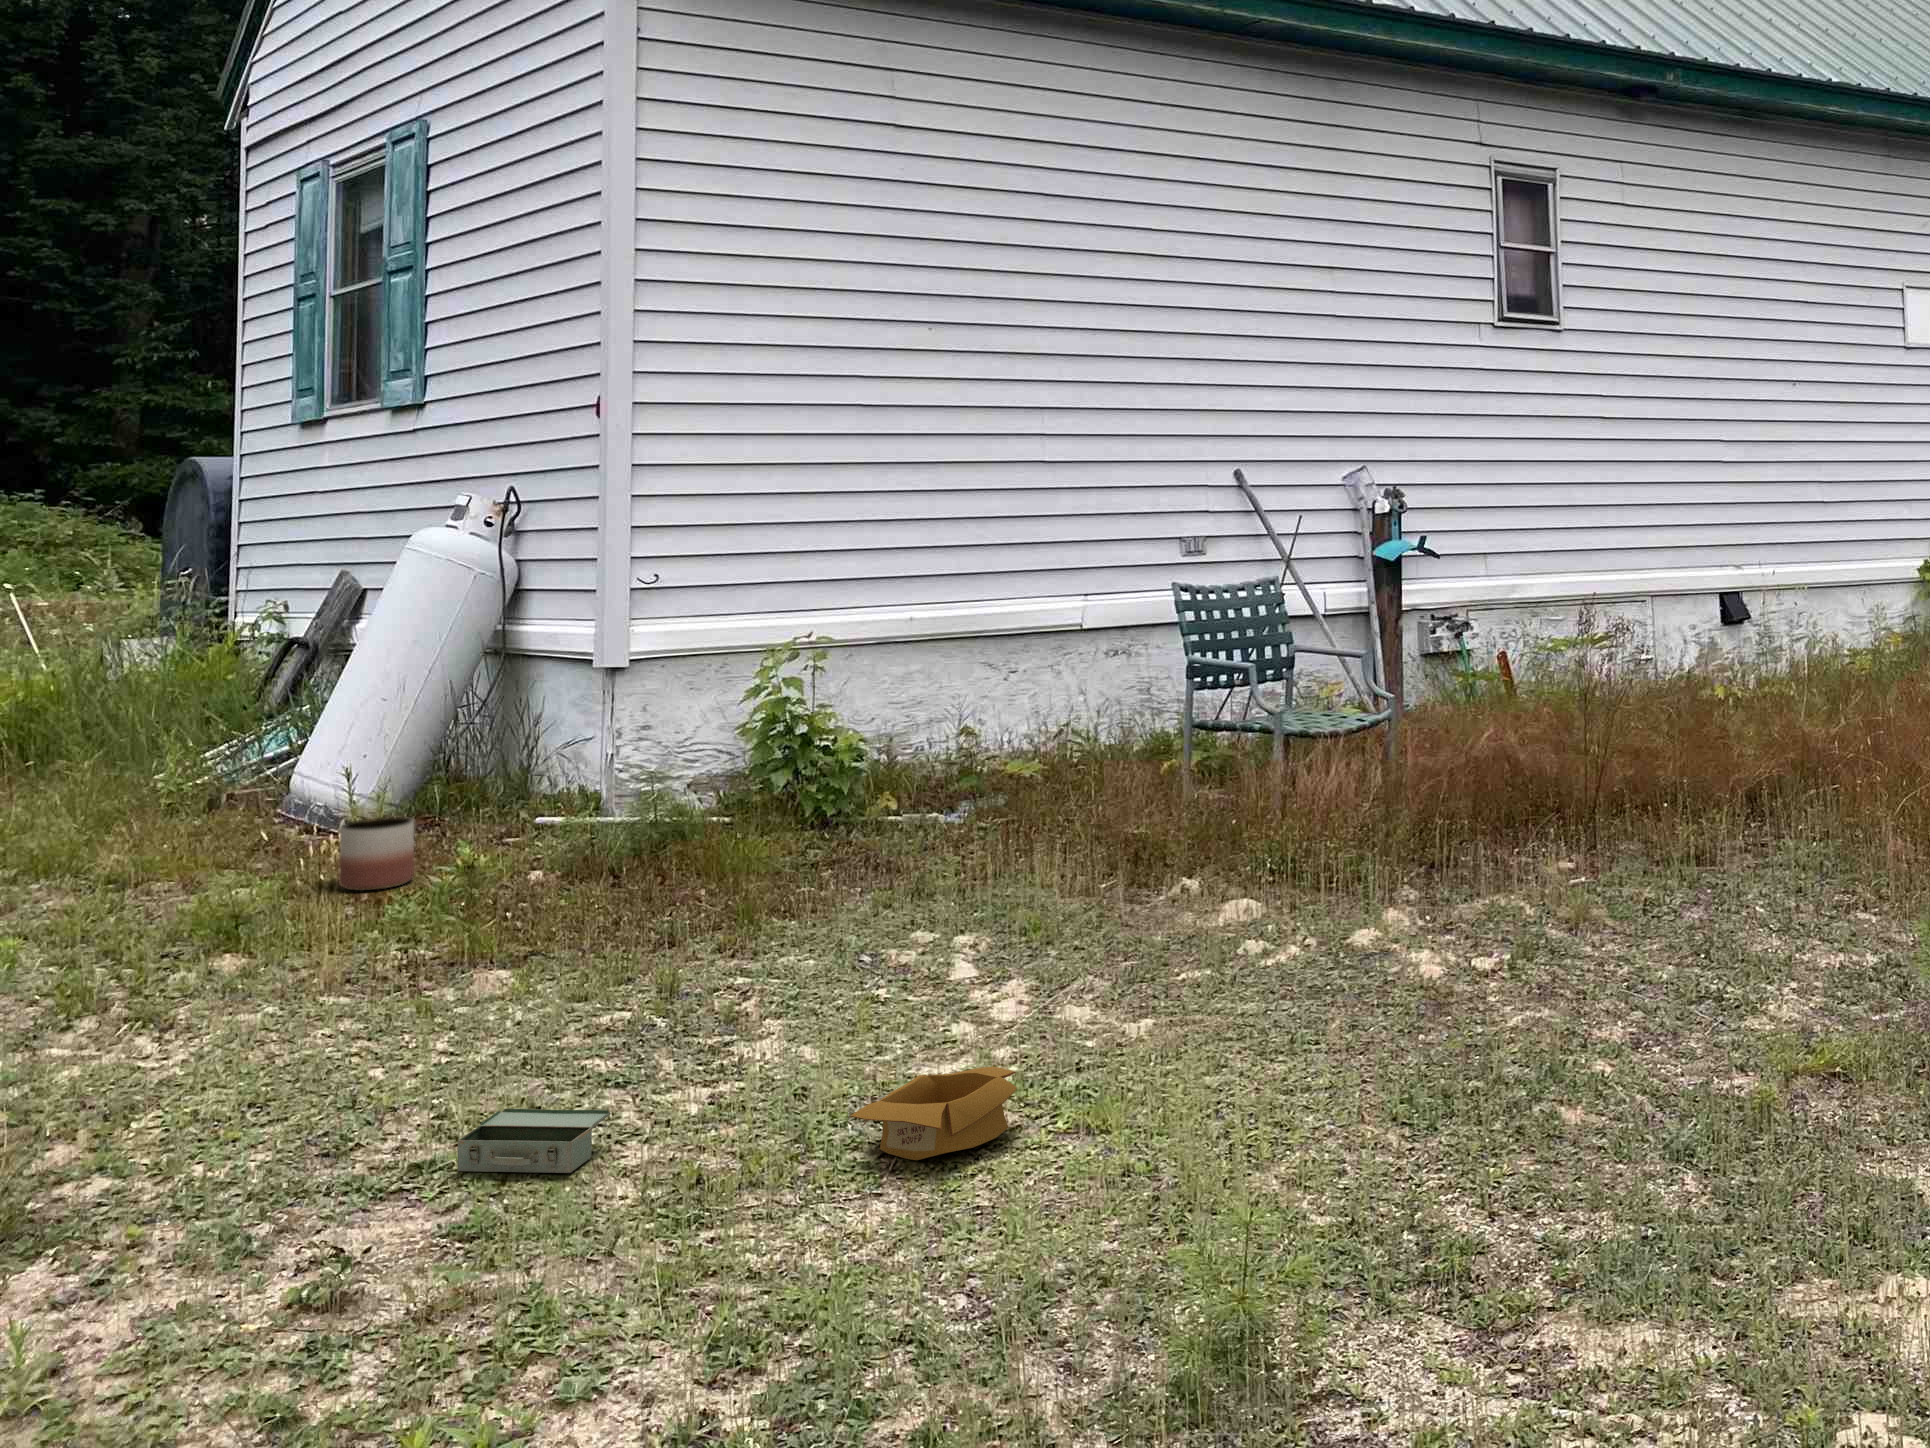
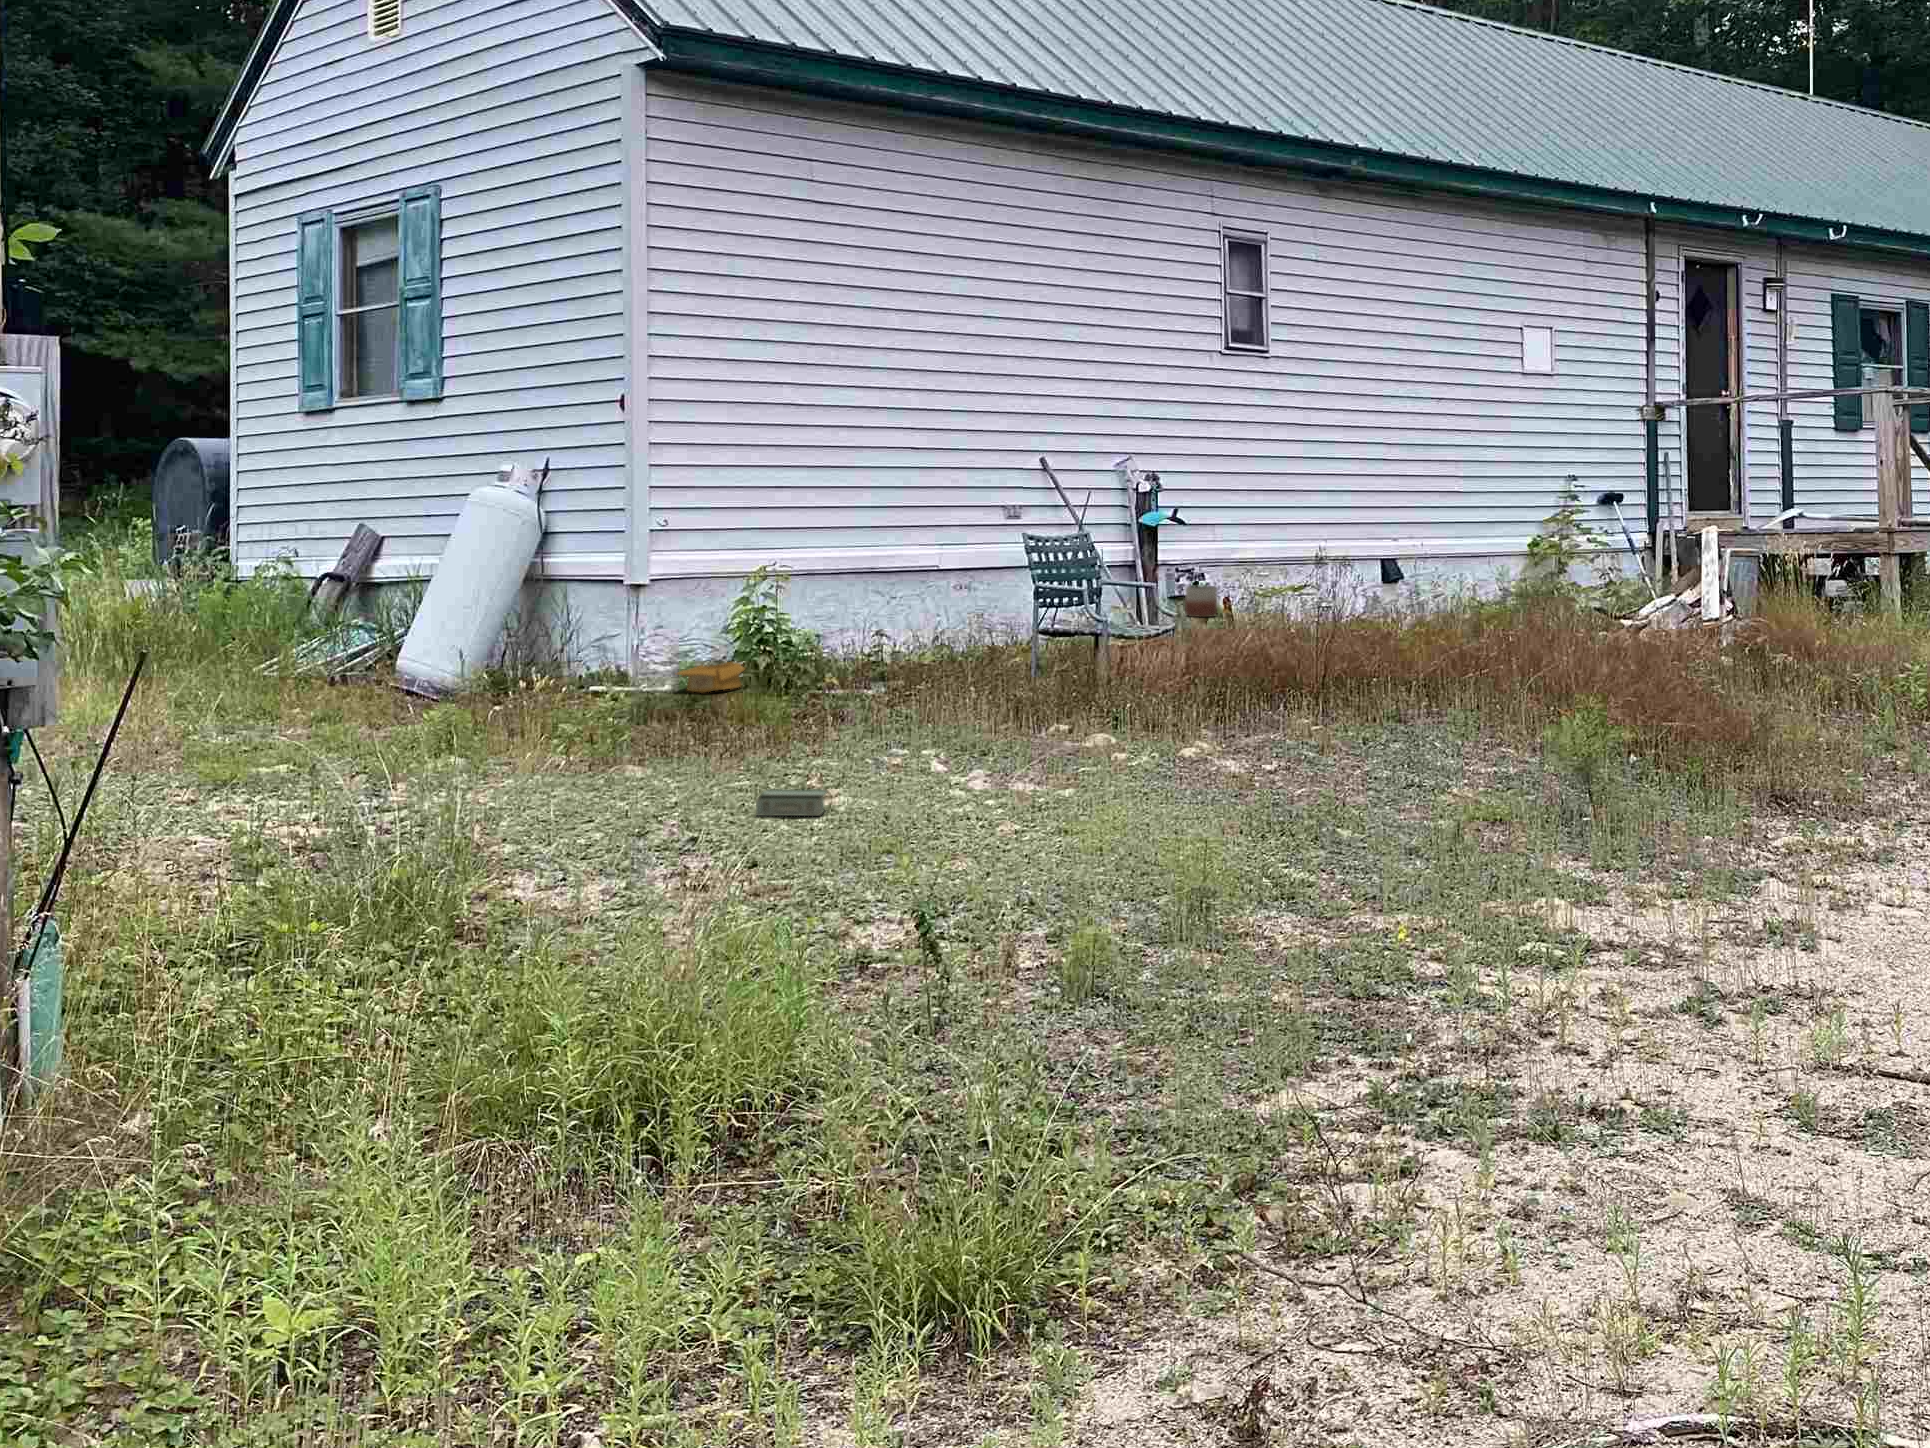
planter: present [339,817,414,891] -> present [1185,586,1217,617]
cardboard box: present [850,1067,1017,1160] -> present [677,662,744,693]

